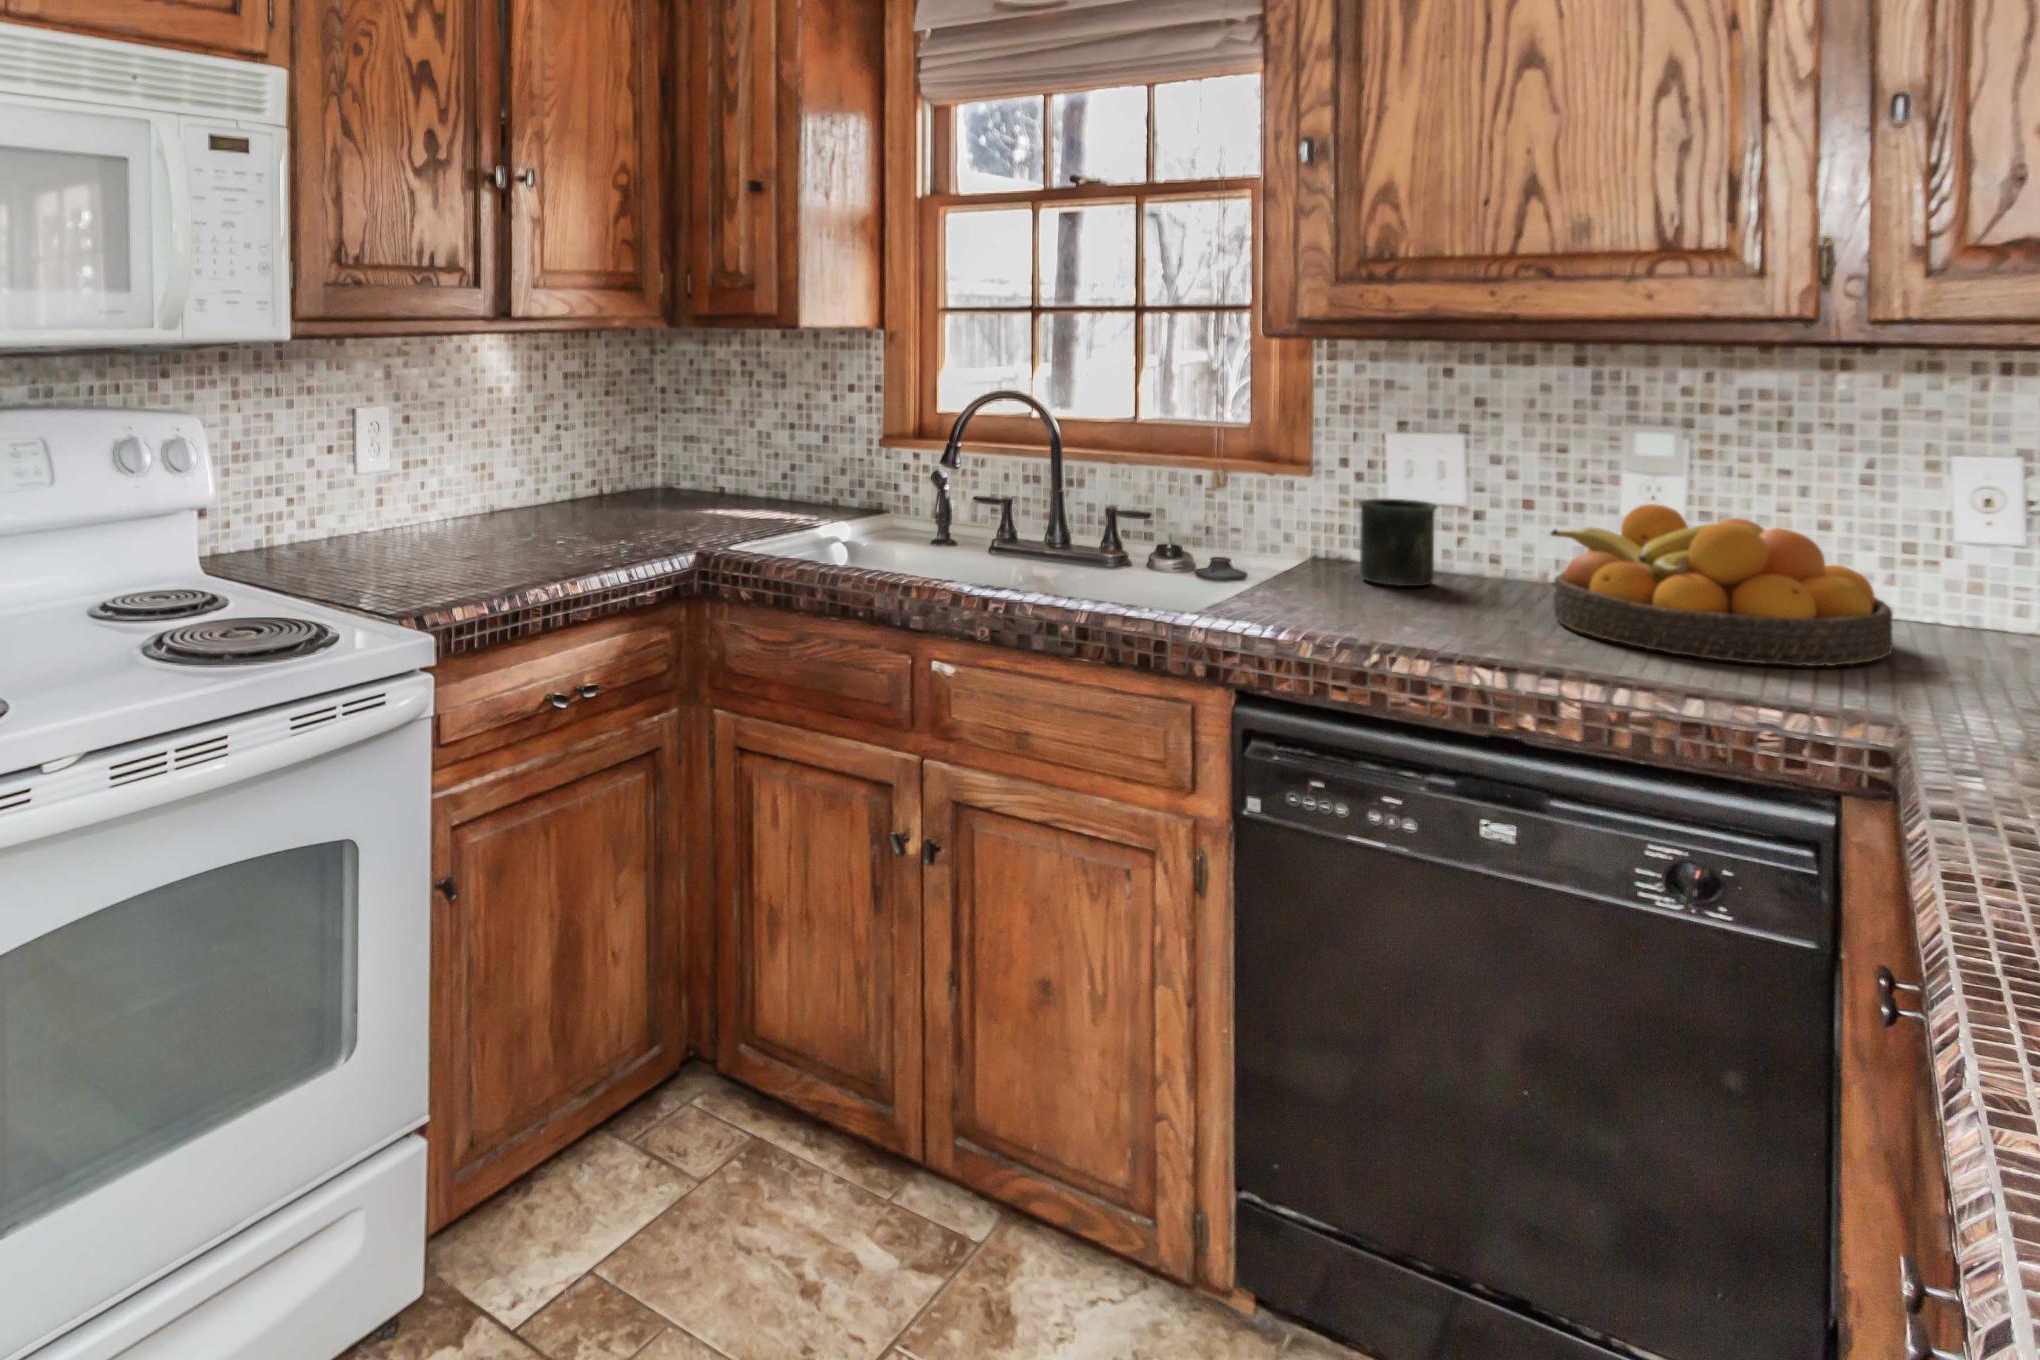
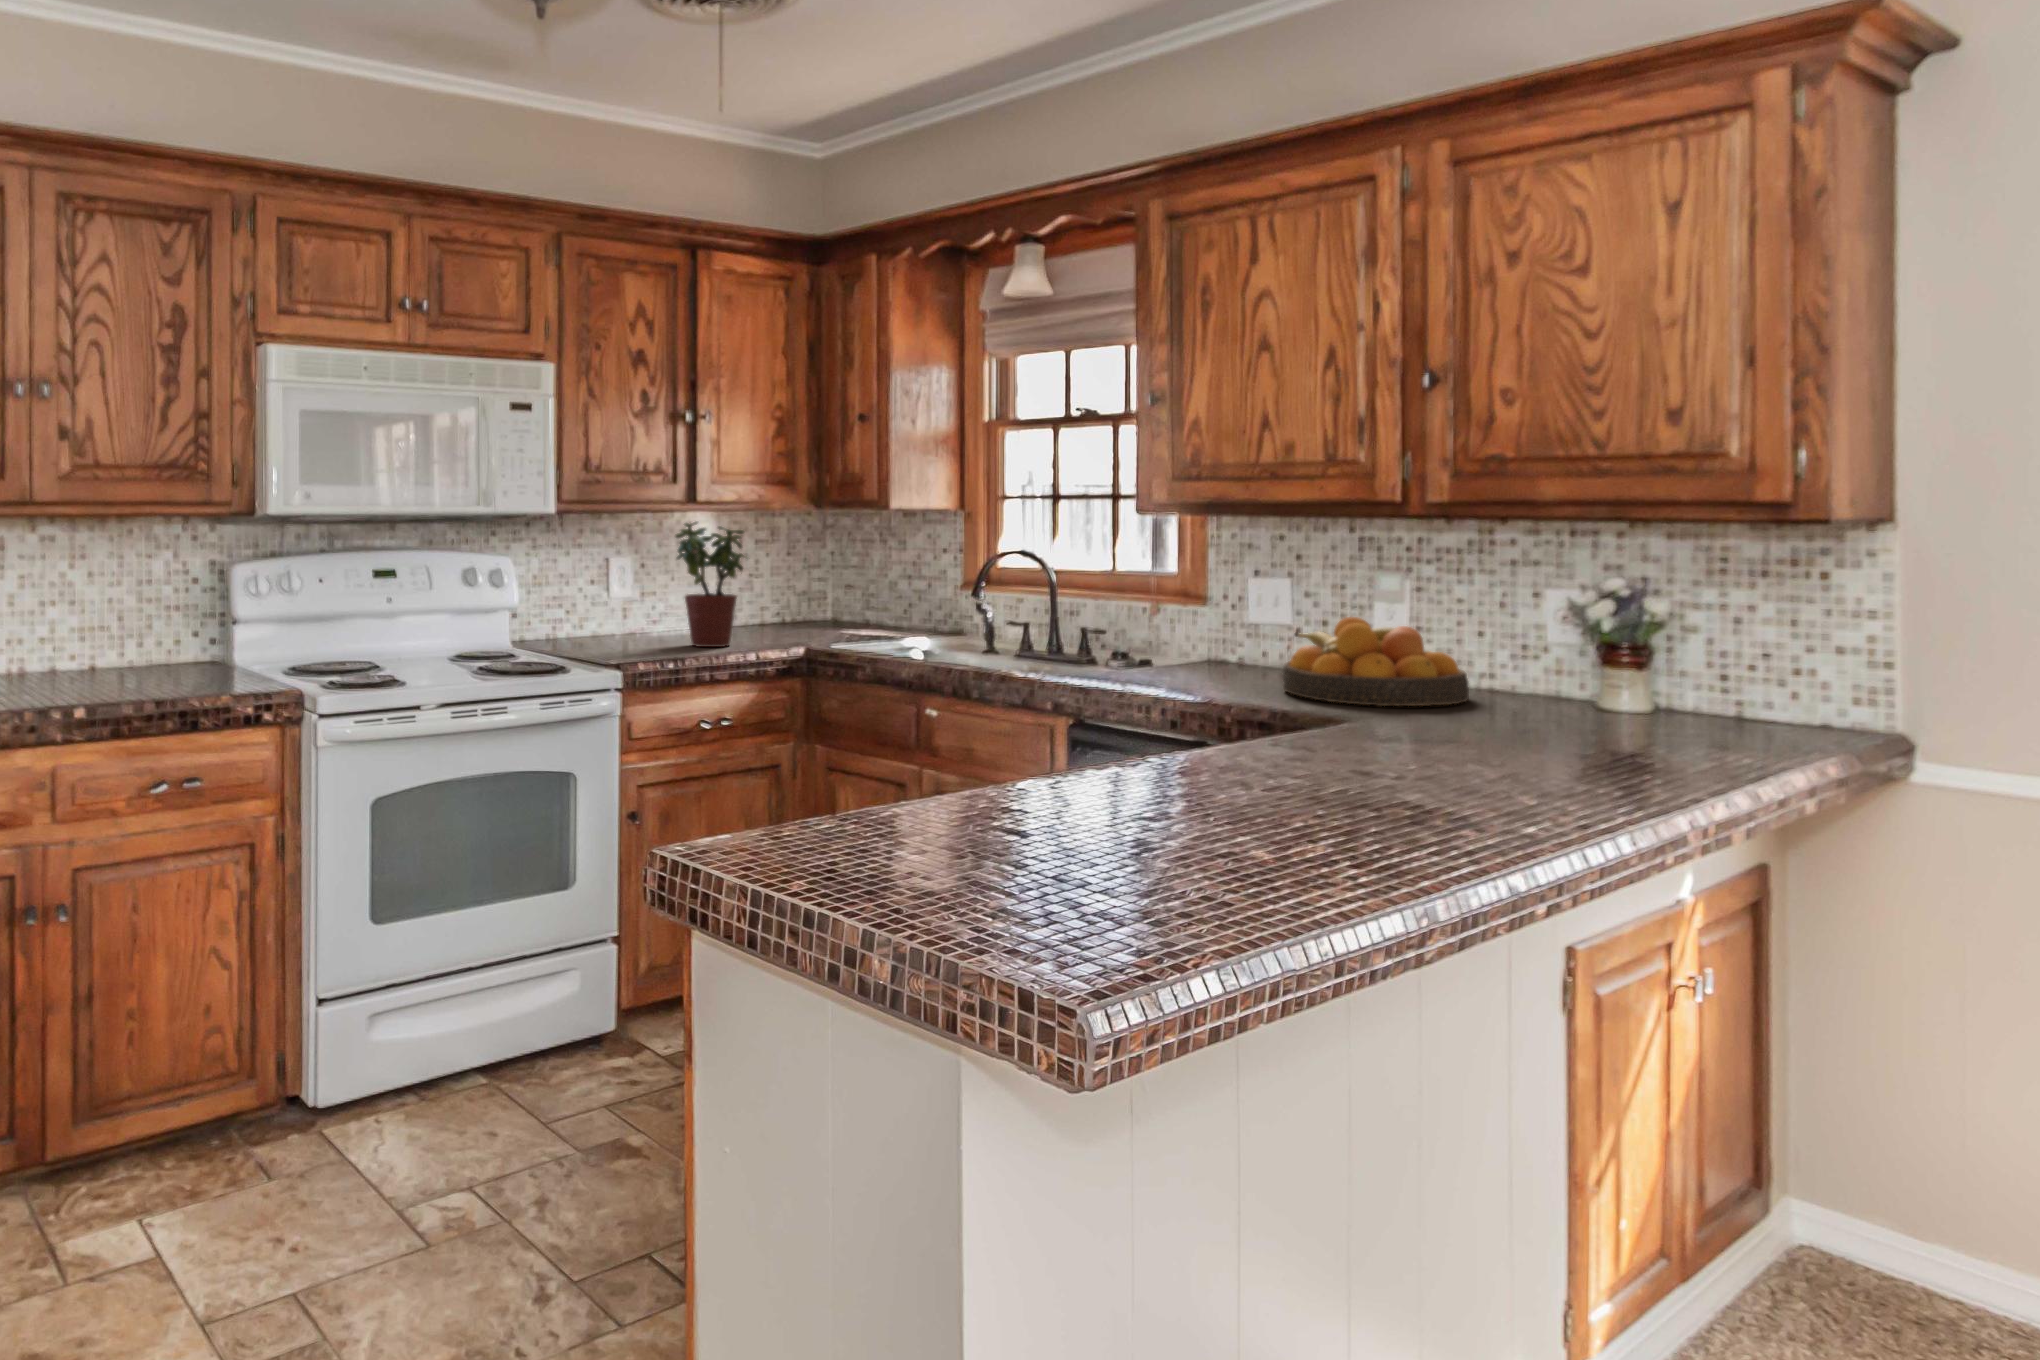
potted plant: none [480,351,600,555] -> present [675,521,744,647]
mug: present [1359,499,1437,586] -> none [1211,619,1260,673]

